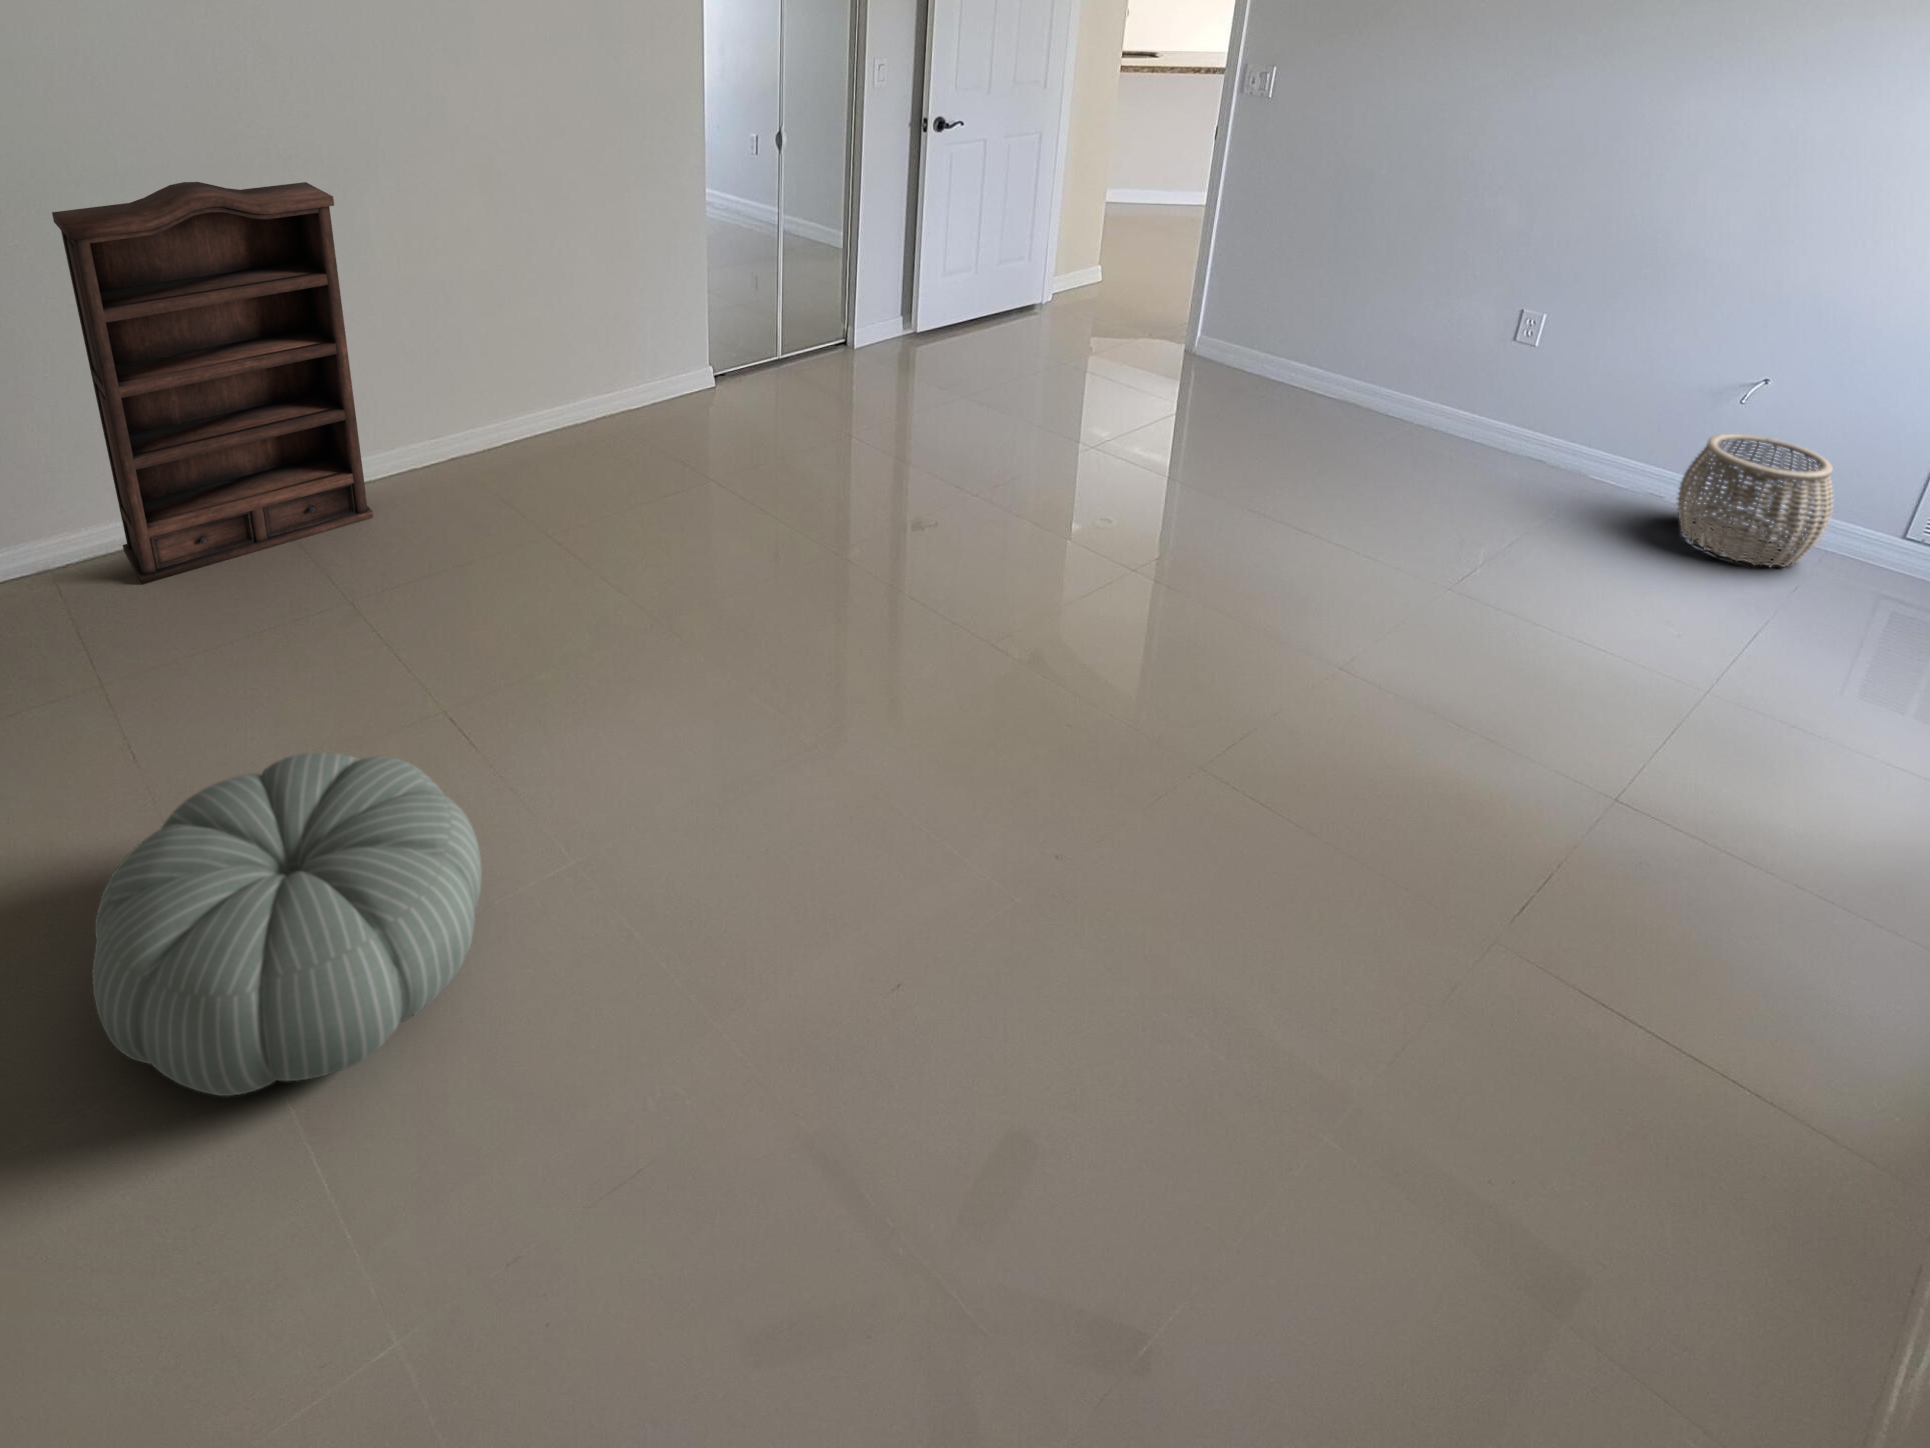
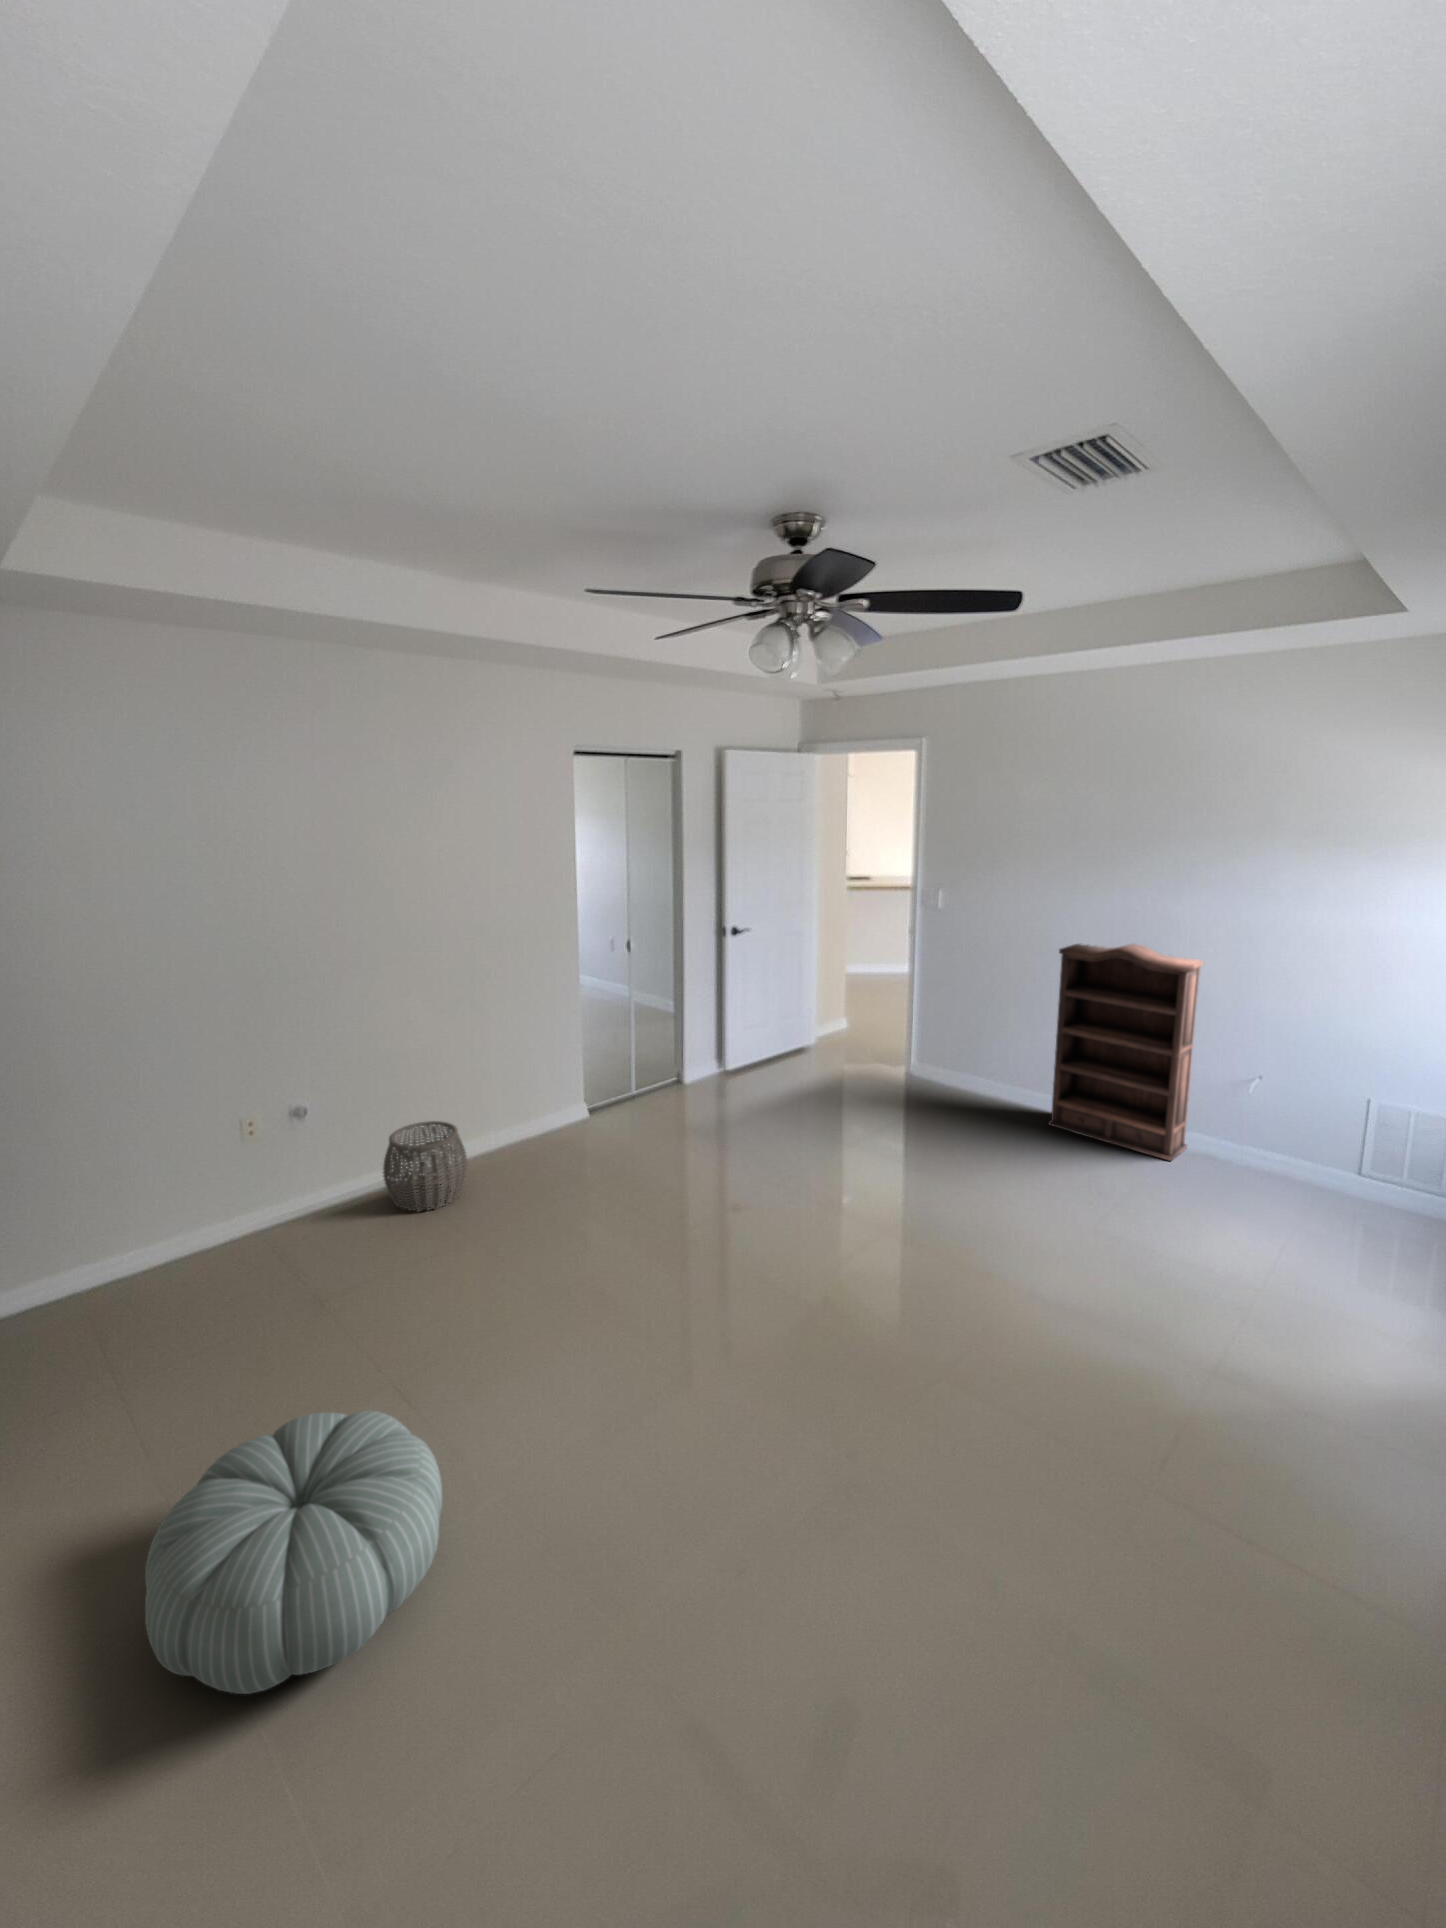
bookshelf: present [52,182,373,584] -> present [1048,944,1203,1161]
woven basket: present [1678,434,1833,567] -> present [383,1121,468,1211]

